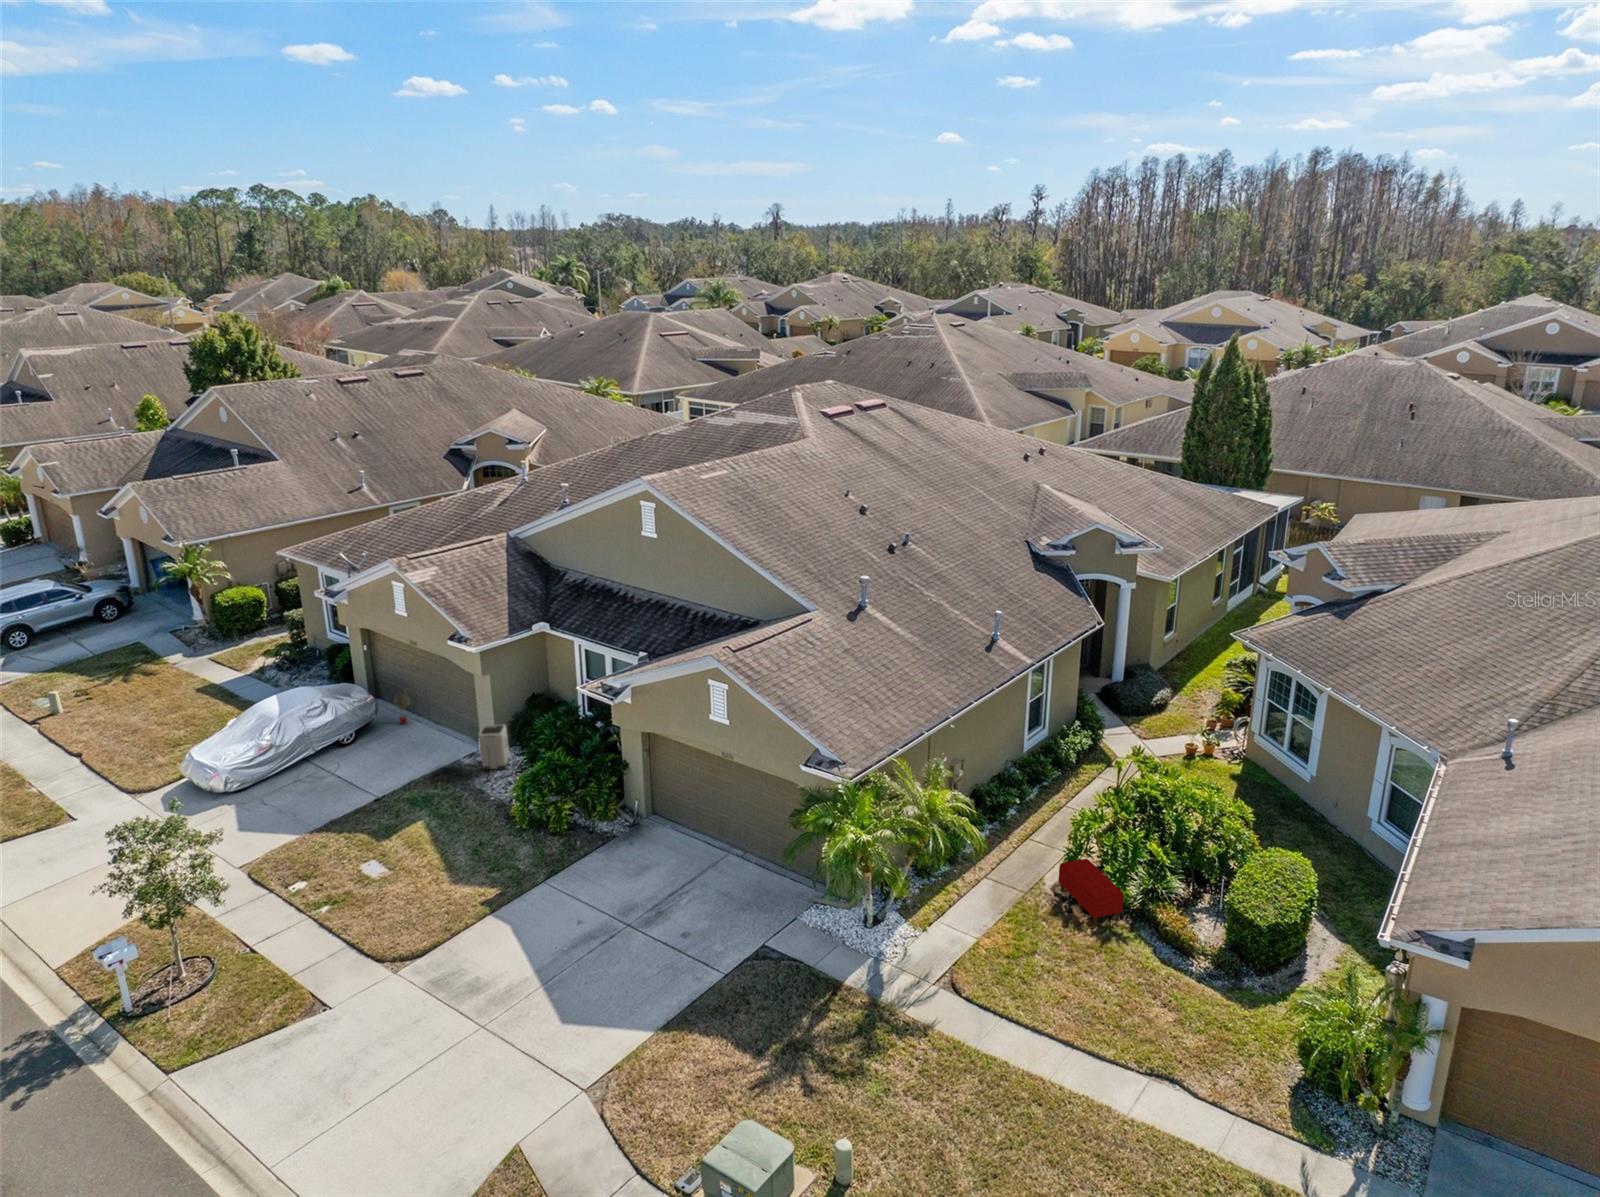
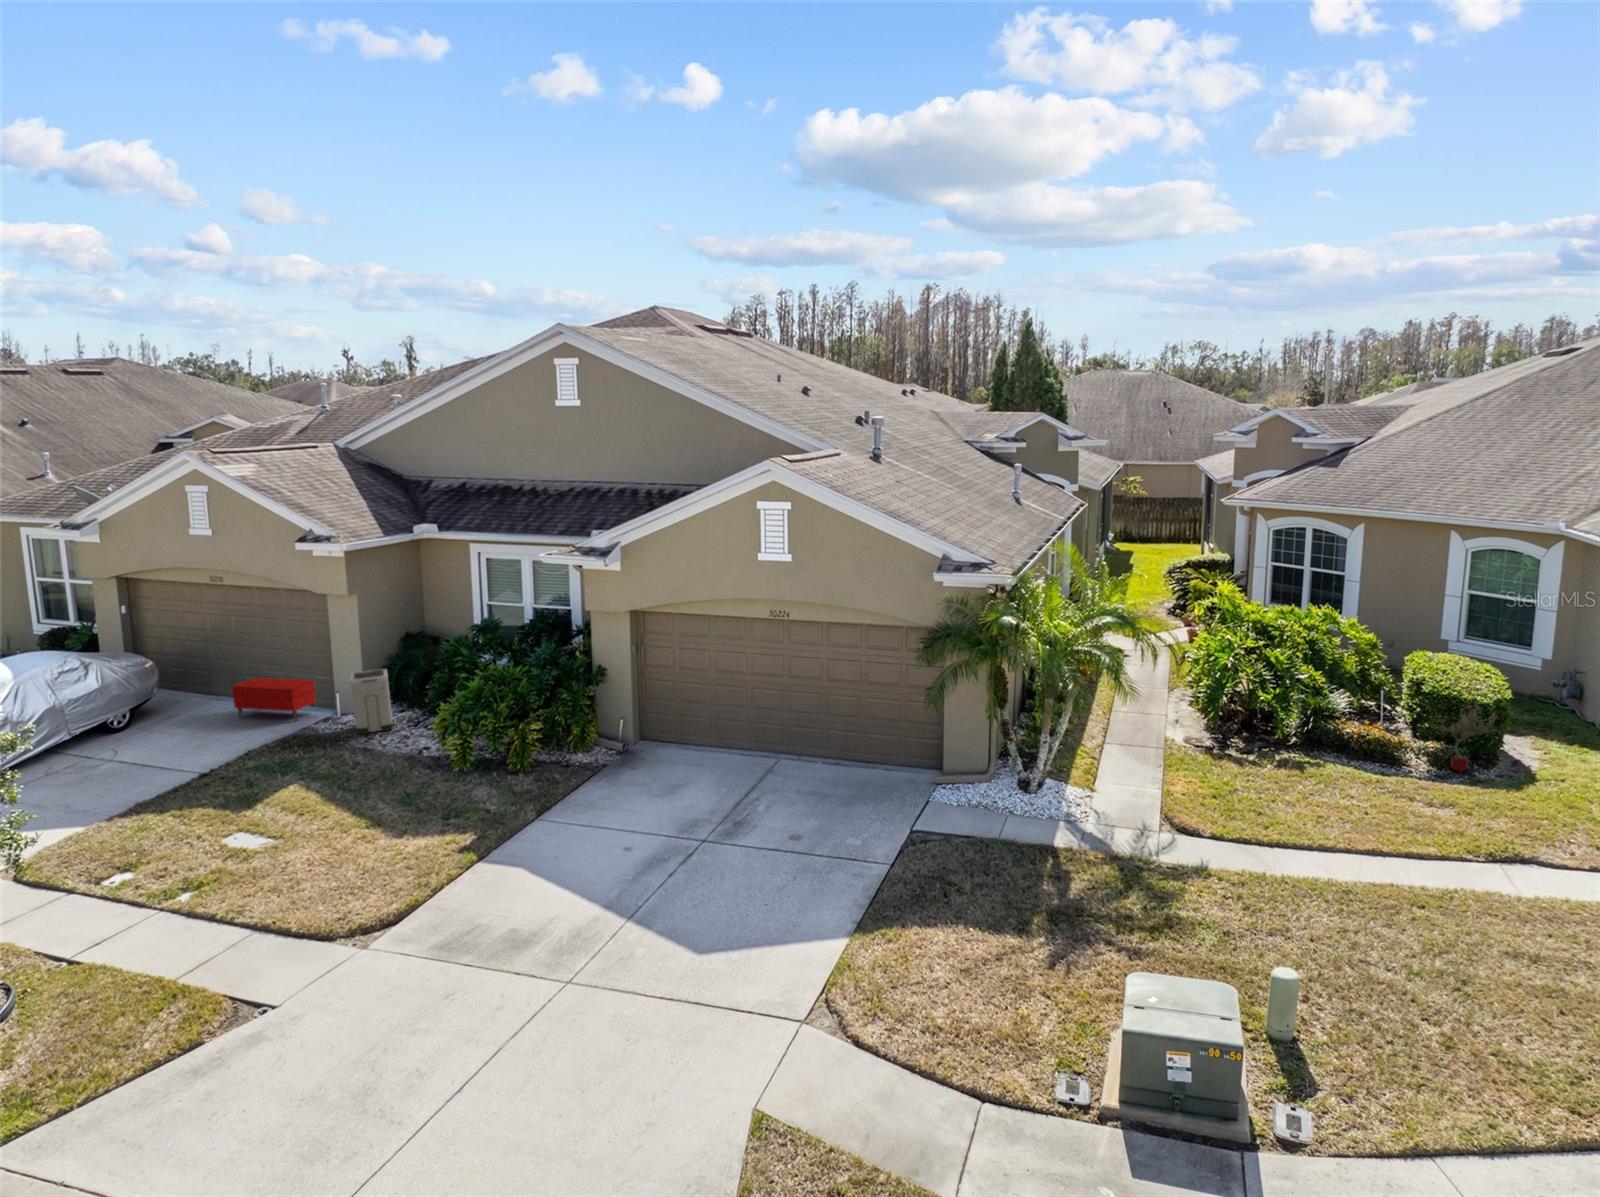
potted tree: present [394,691,415,724] -> present [1432,701,1496,771]
bench: present [1059,859,1124,926] -> present [232,678,316,721]

